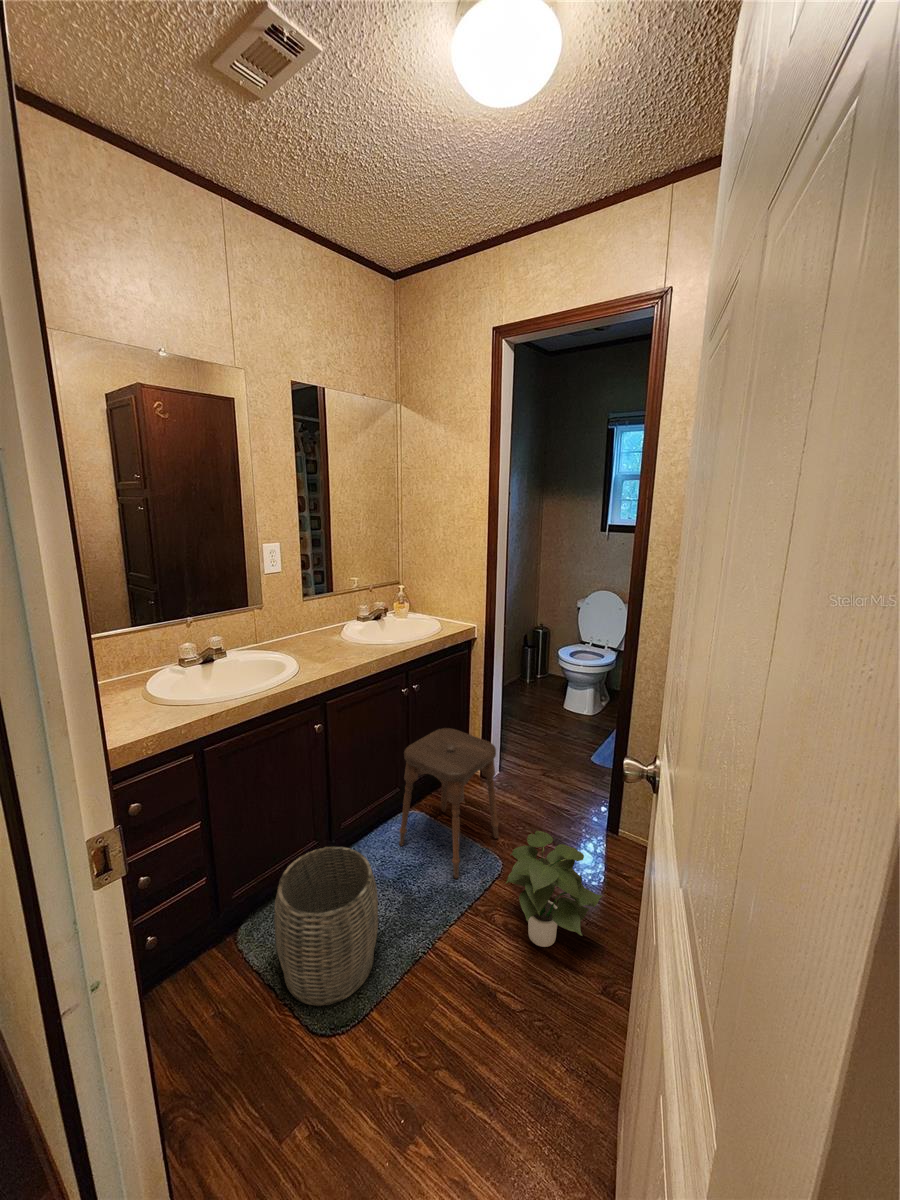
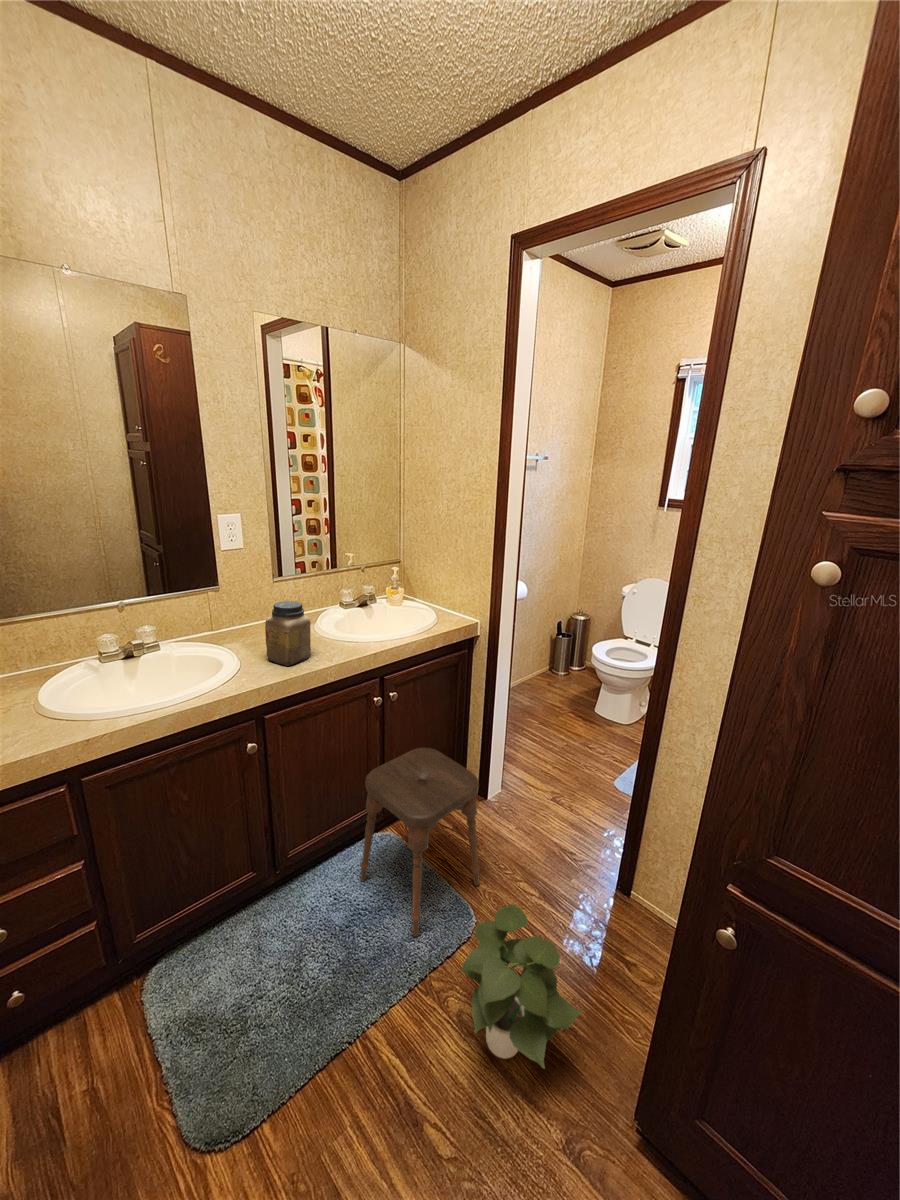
jar: none [318,610,353,662] -> present [265,601,311,666]
woven basket: present [274,847,378,1006] -> none [157,898,295,1101]

